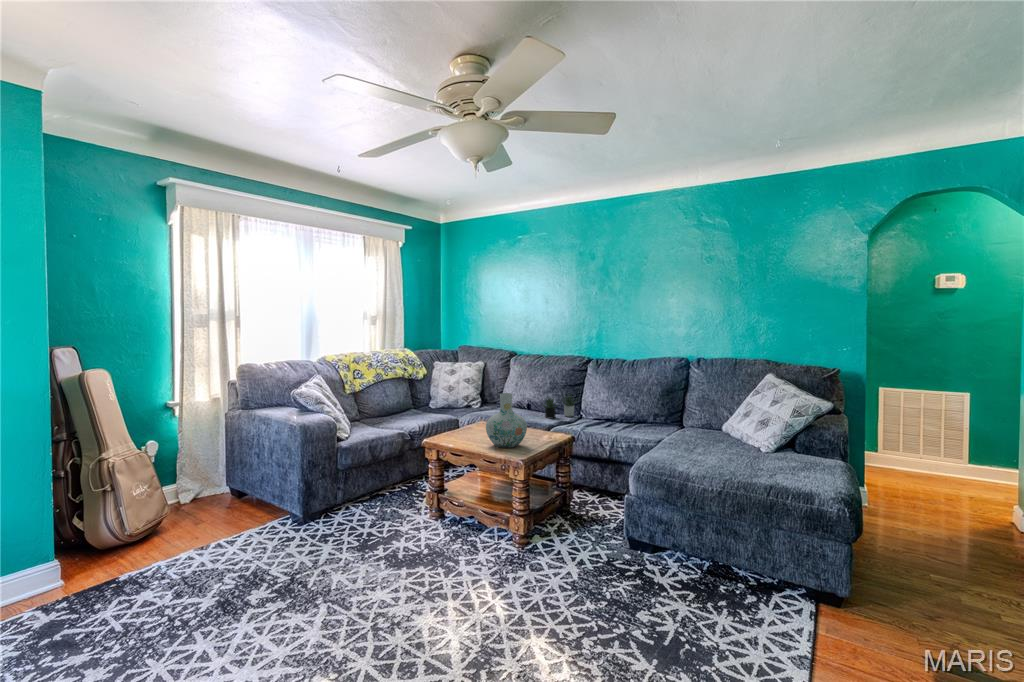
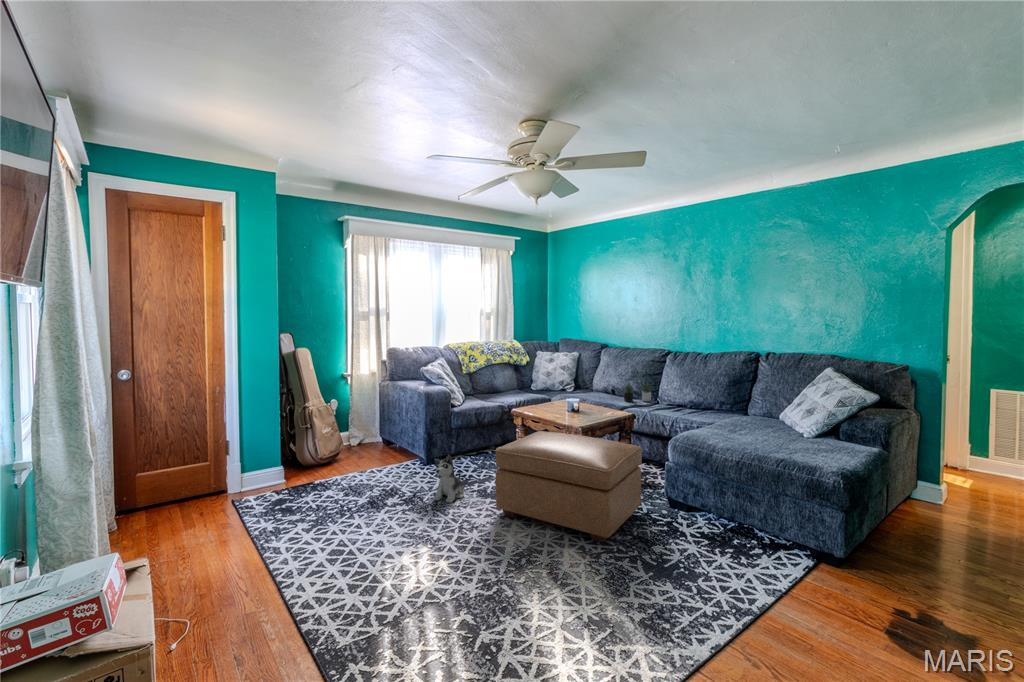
vase: present [486,393,527,448] -> none [559,376,592,419]
ottoman: none [418,469,603,620] -> present [495,431,642,543]
plush toy: none [322,514,366,585] -> present [433,454,464,503]

